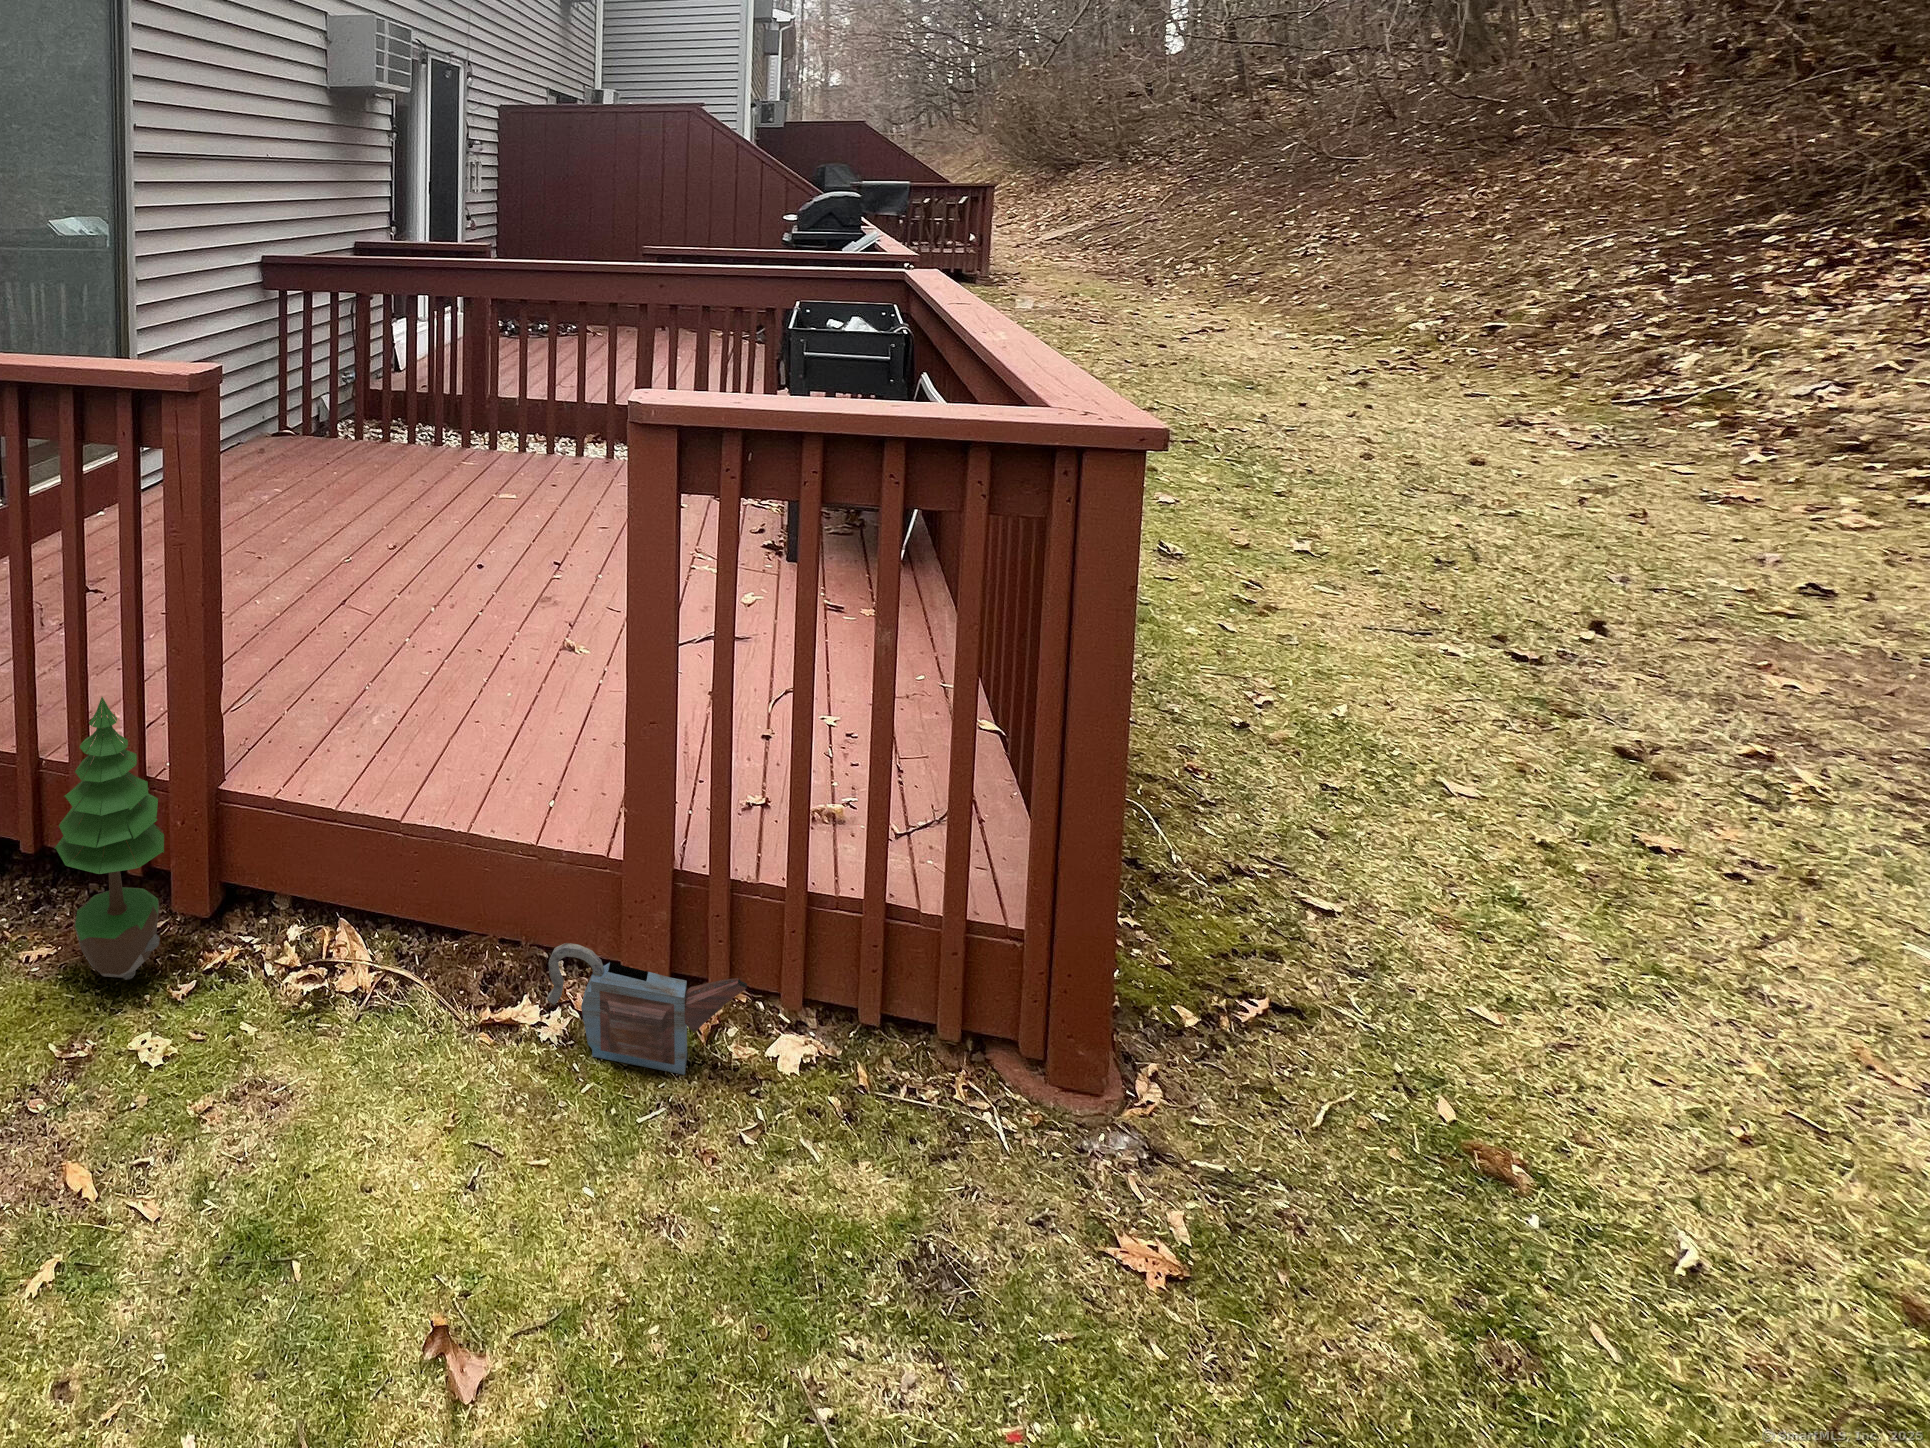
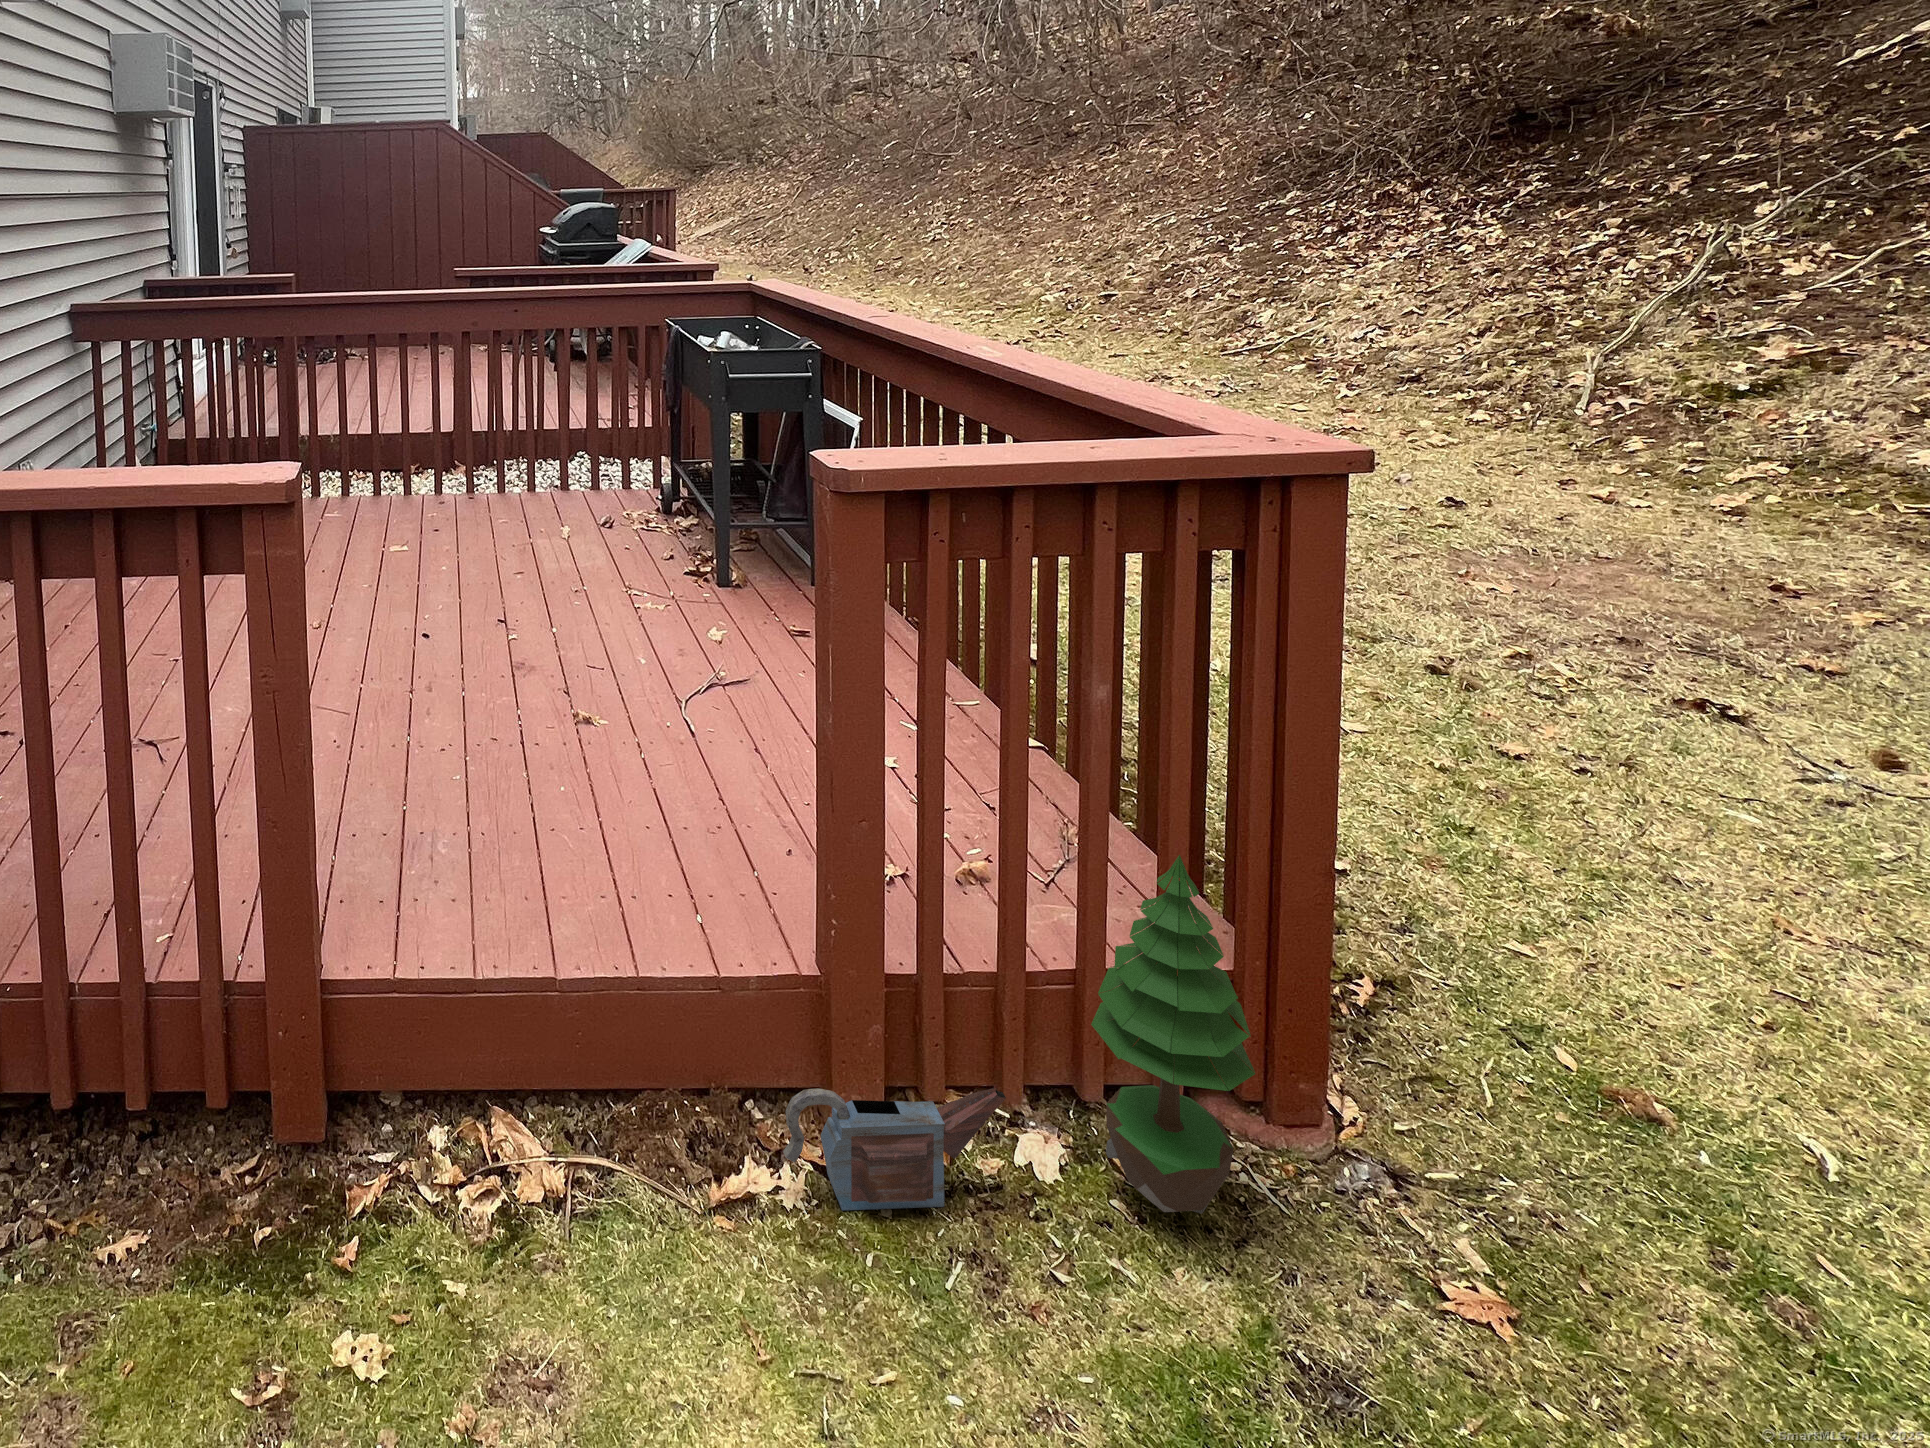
potted tree: present [54,697,164,980] -> present [1091,855,1255,1214]

